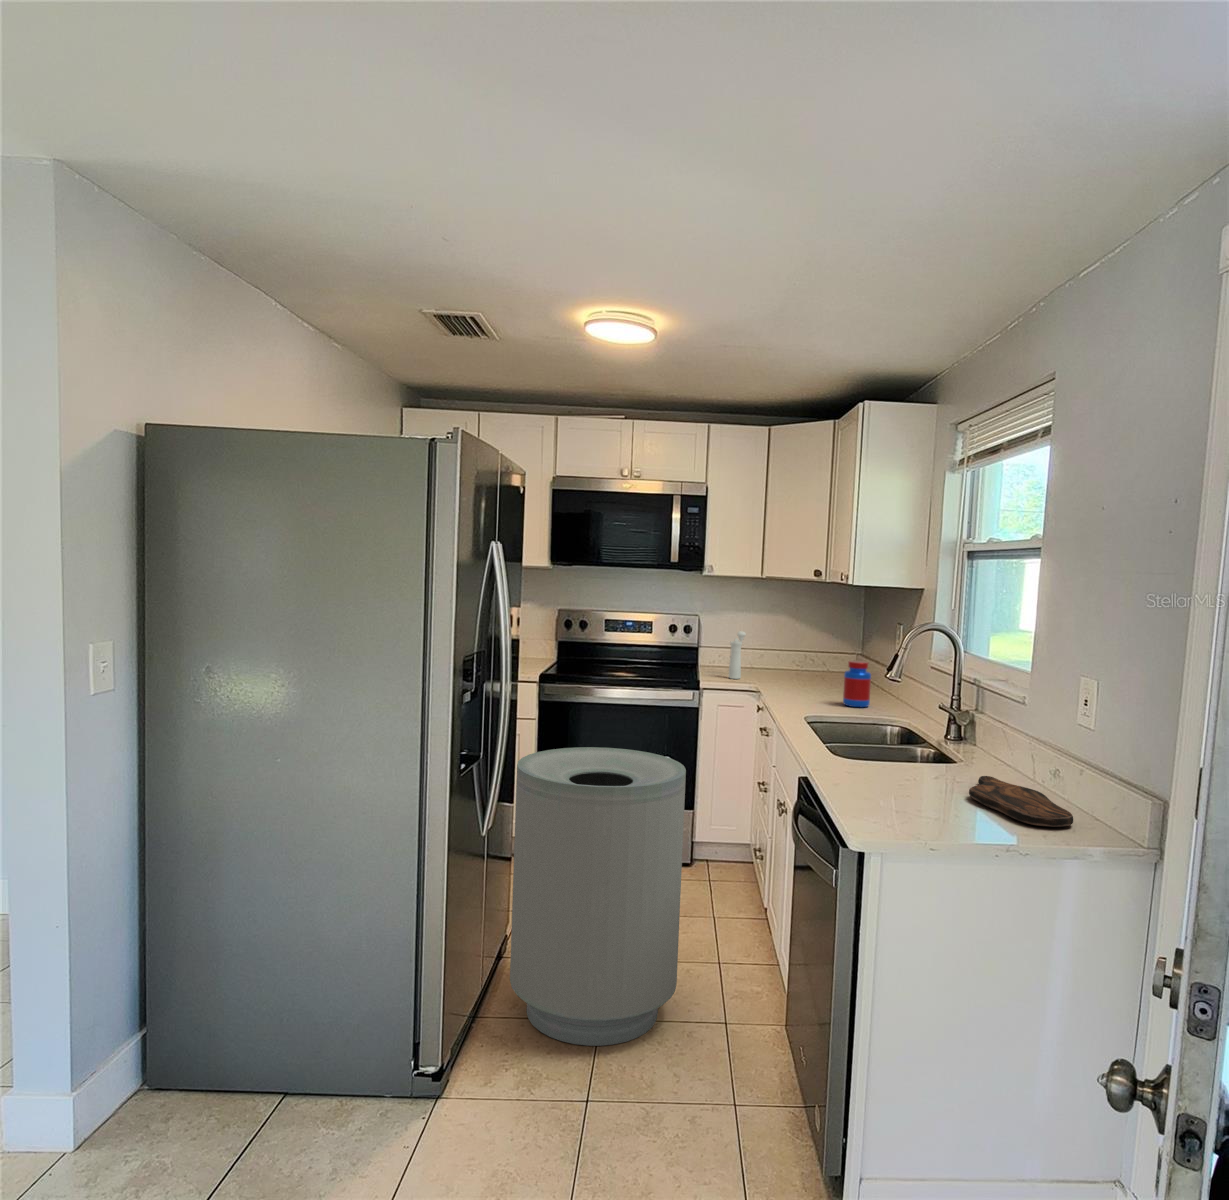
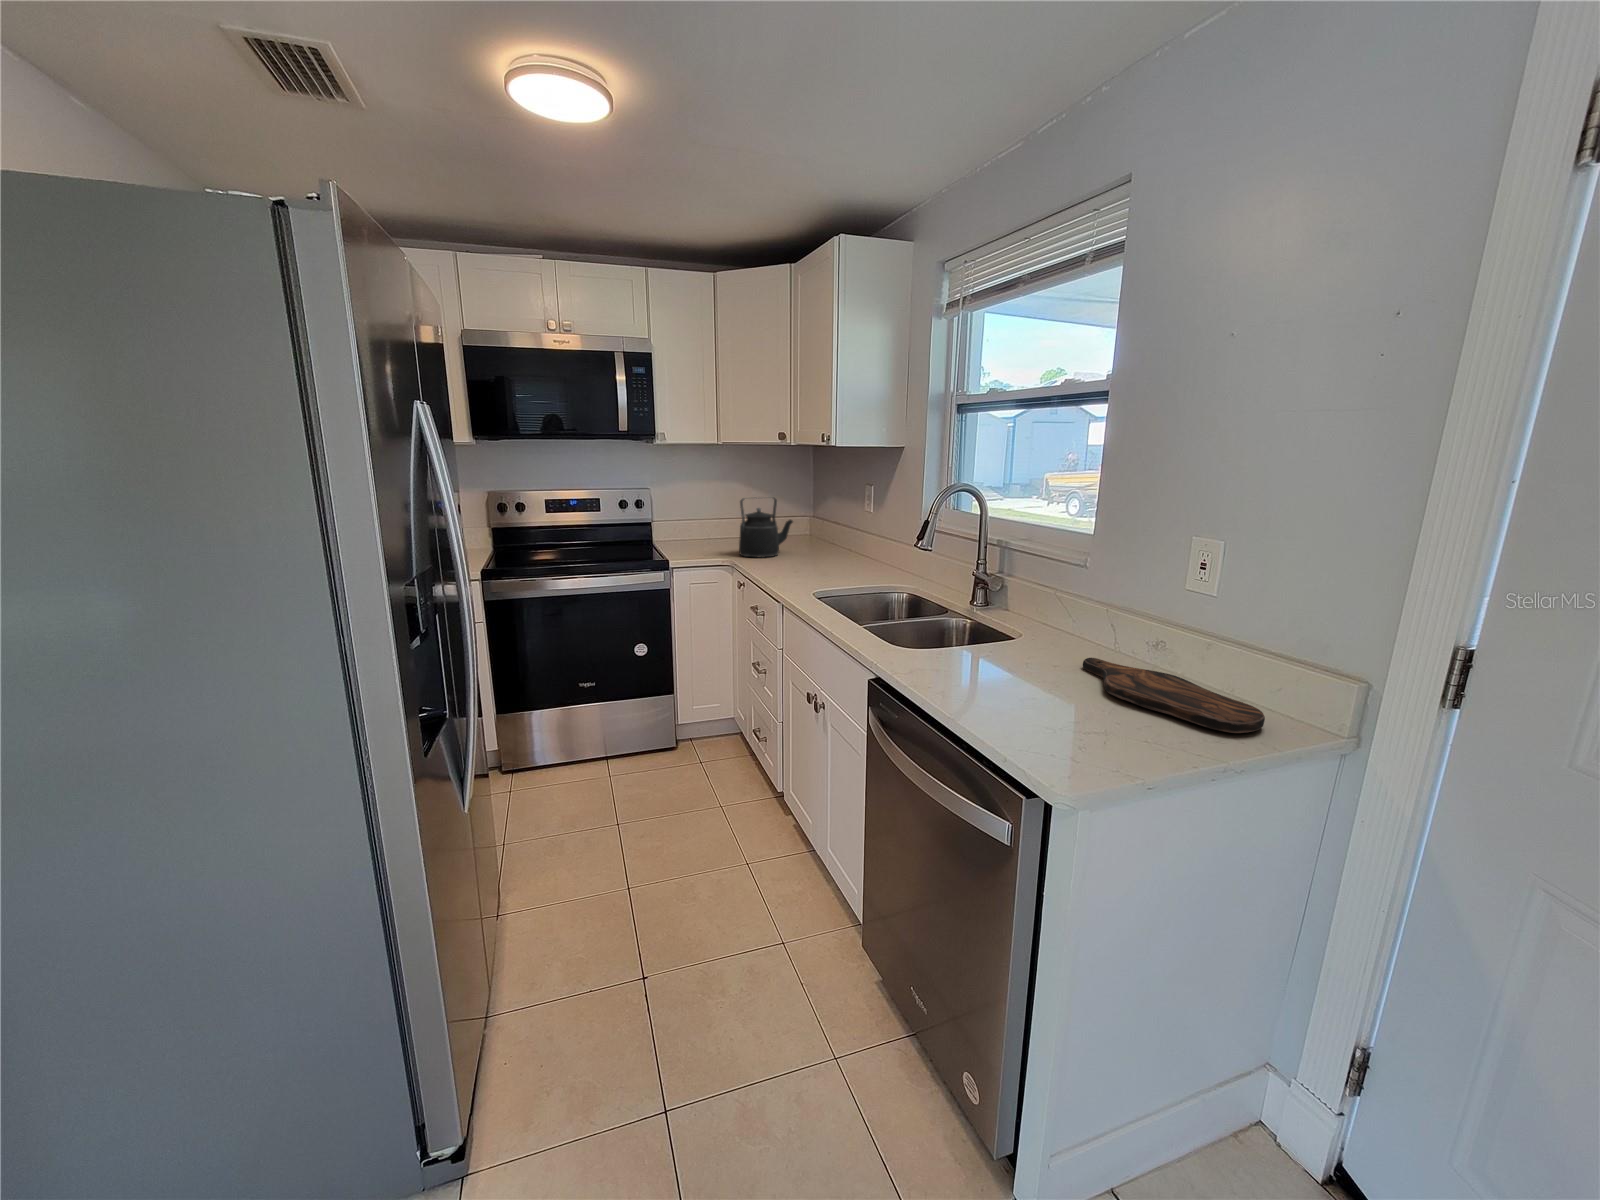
kettle: none [770,628,829,687] -> present [739,497,793,557]
pepper mill: present [728,631,746,679] -> none [692,504,706,554]
jar: present [843,661,871,707] -> none [831,527,859,575]
trash can: present [510,747,686,1046] -> none [477,667,727,1070]

